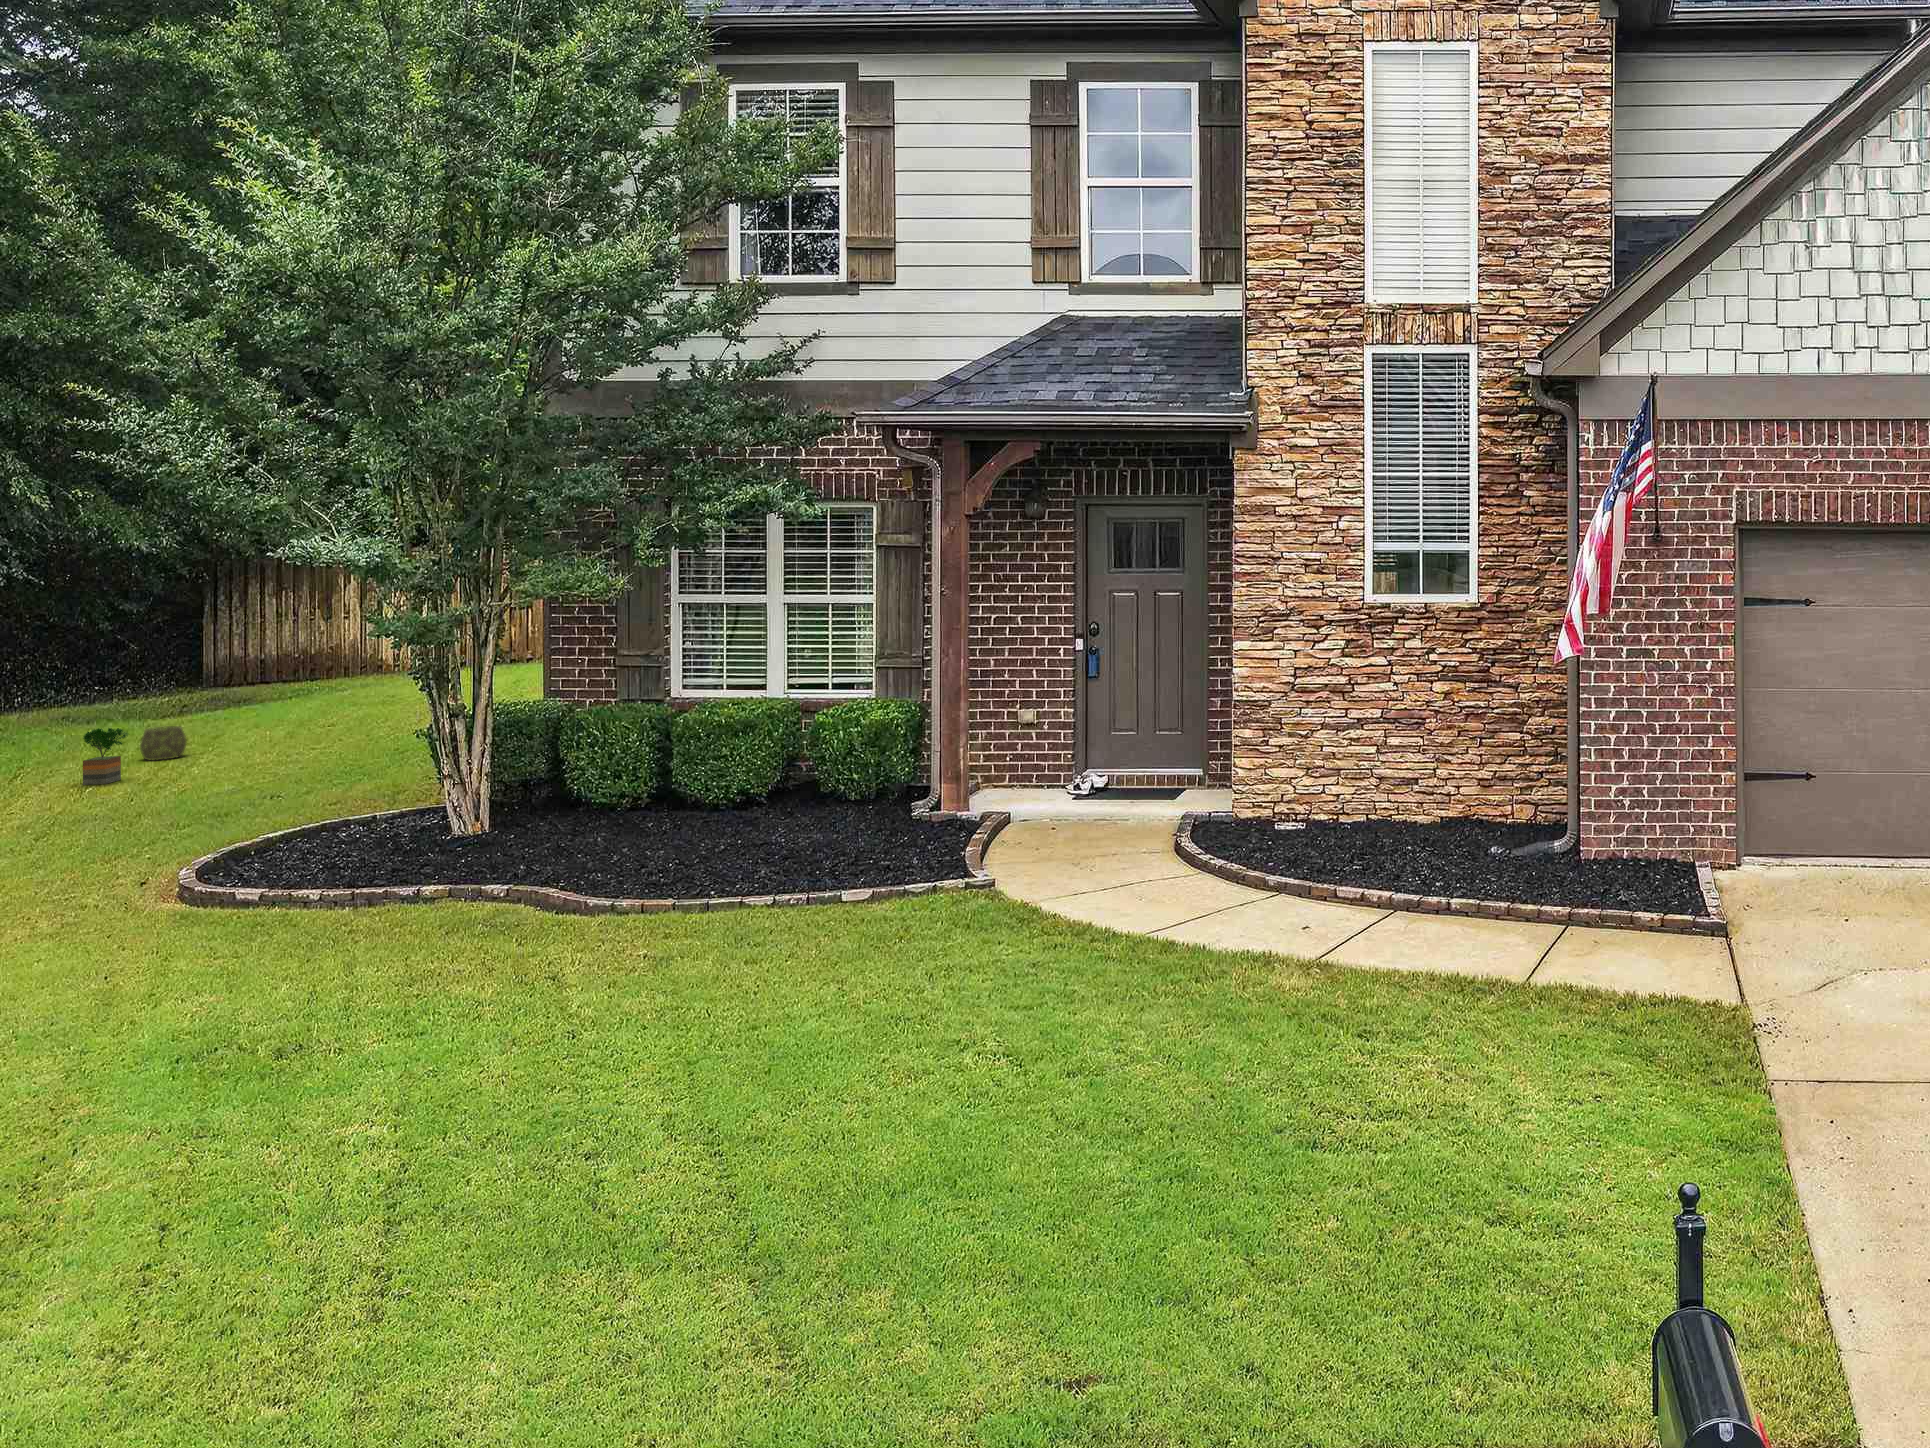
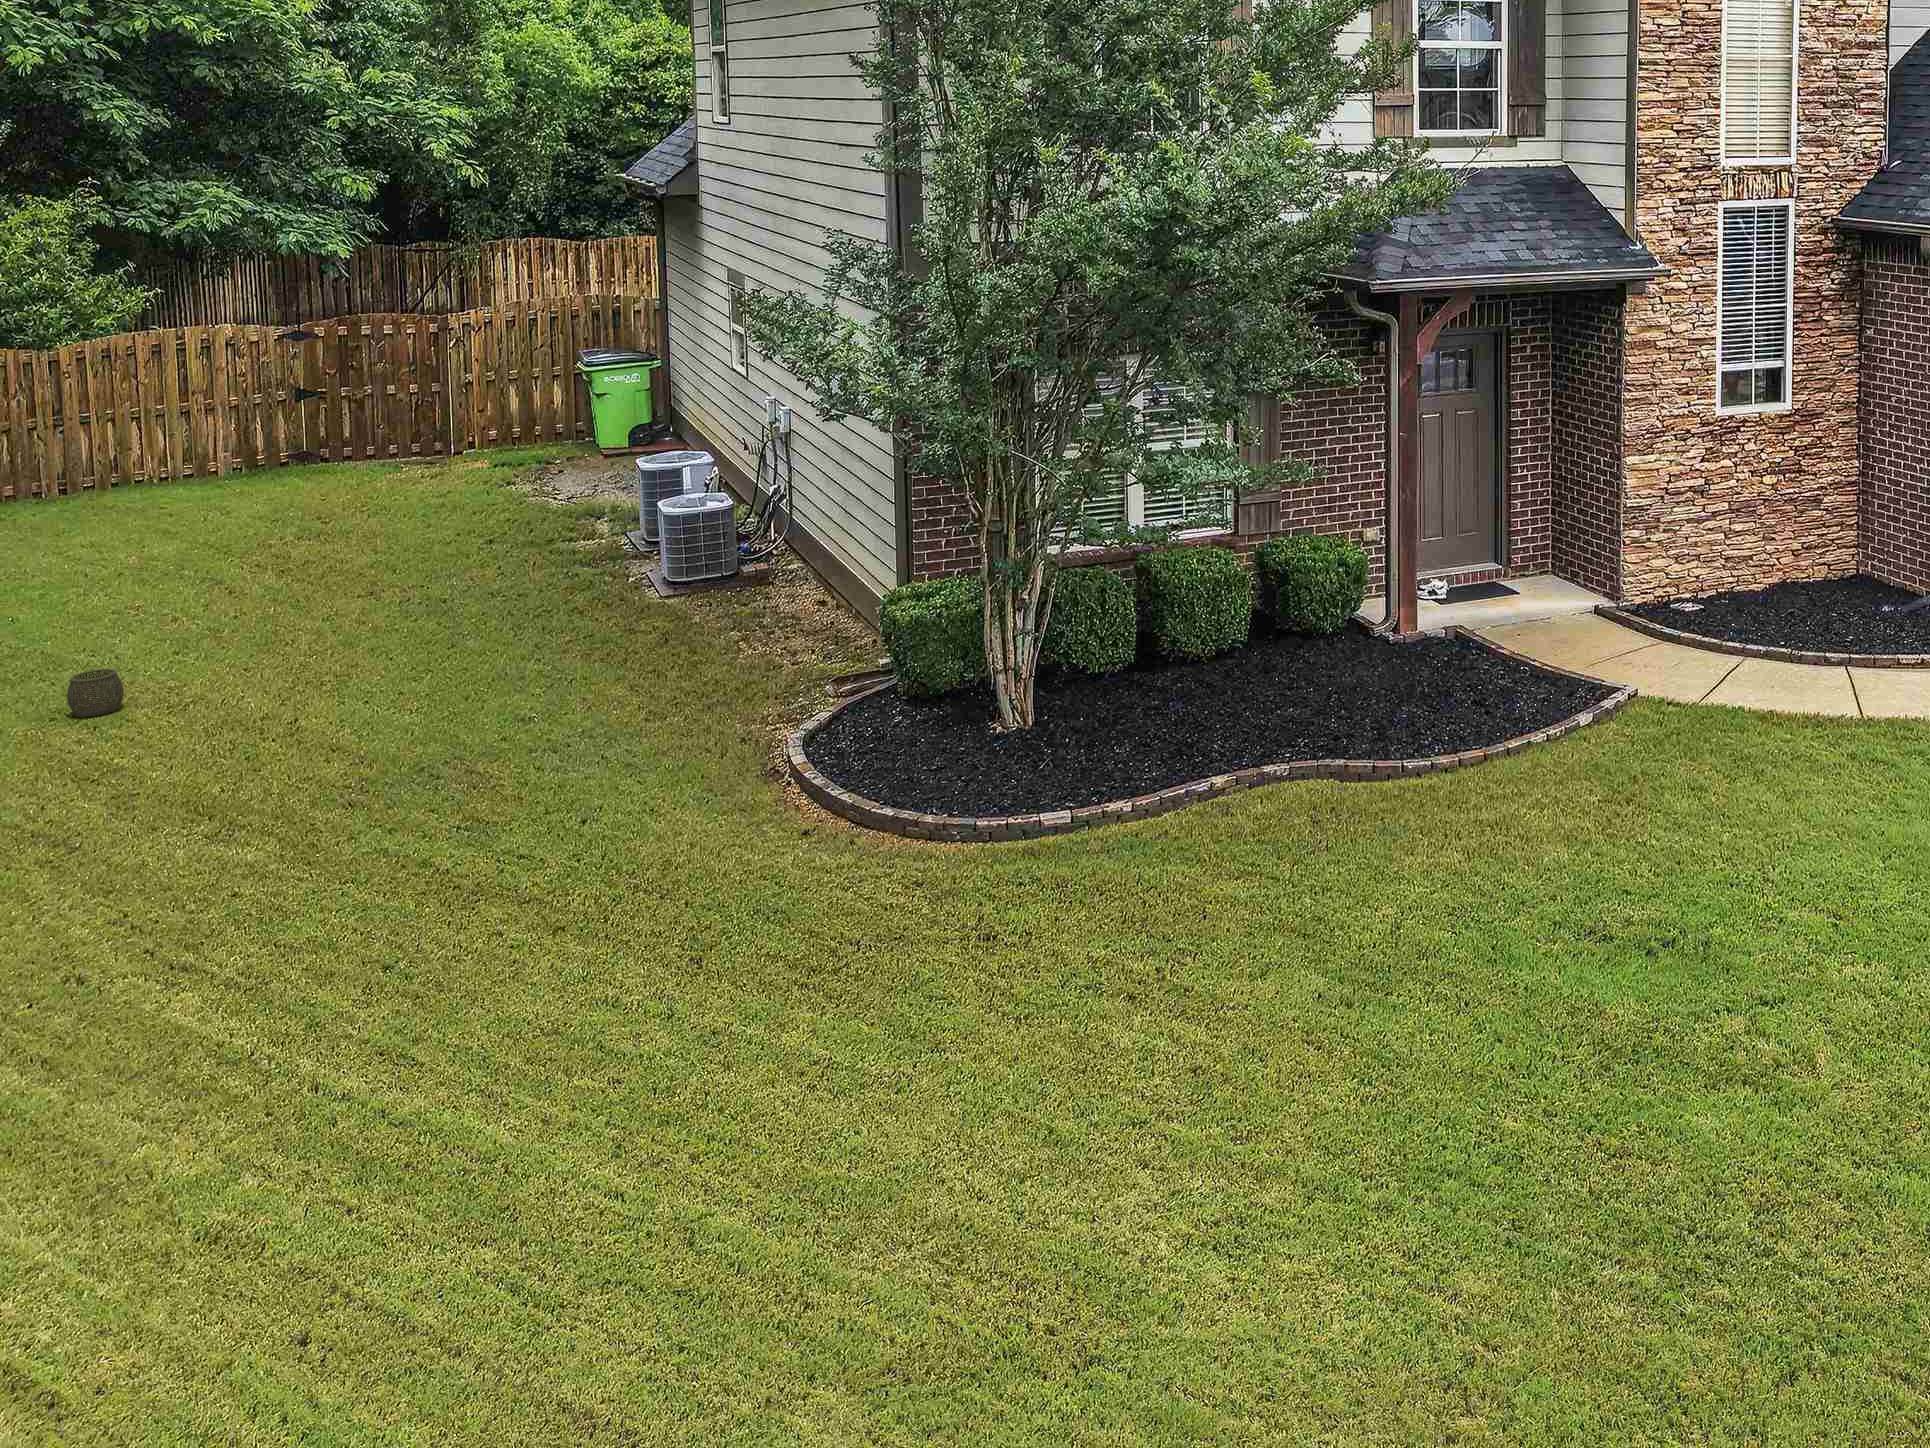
potted tree: present [83,728,128,785] -> none [122,679,181,754]

